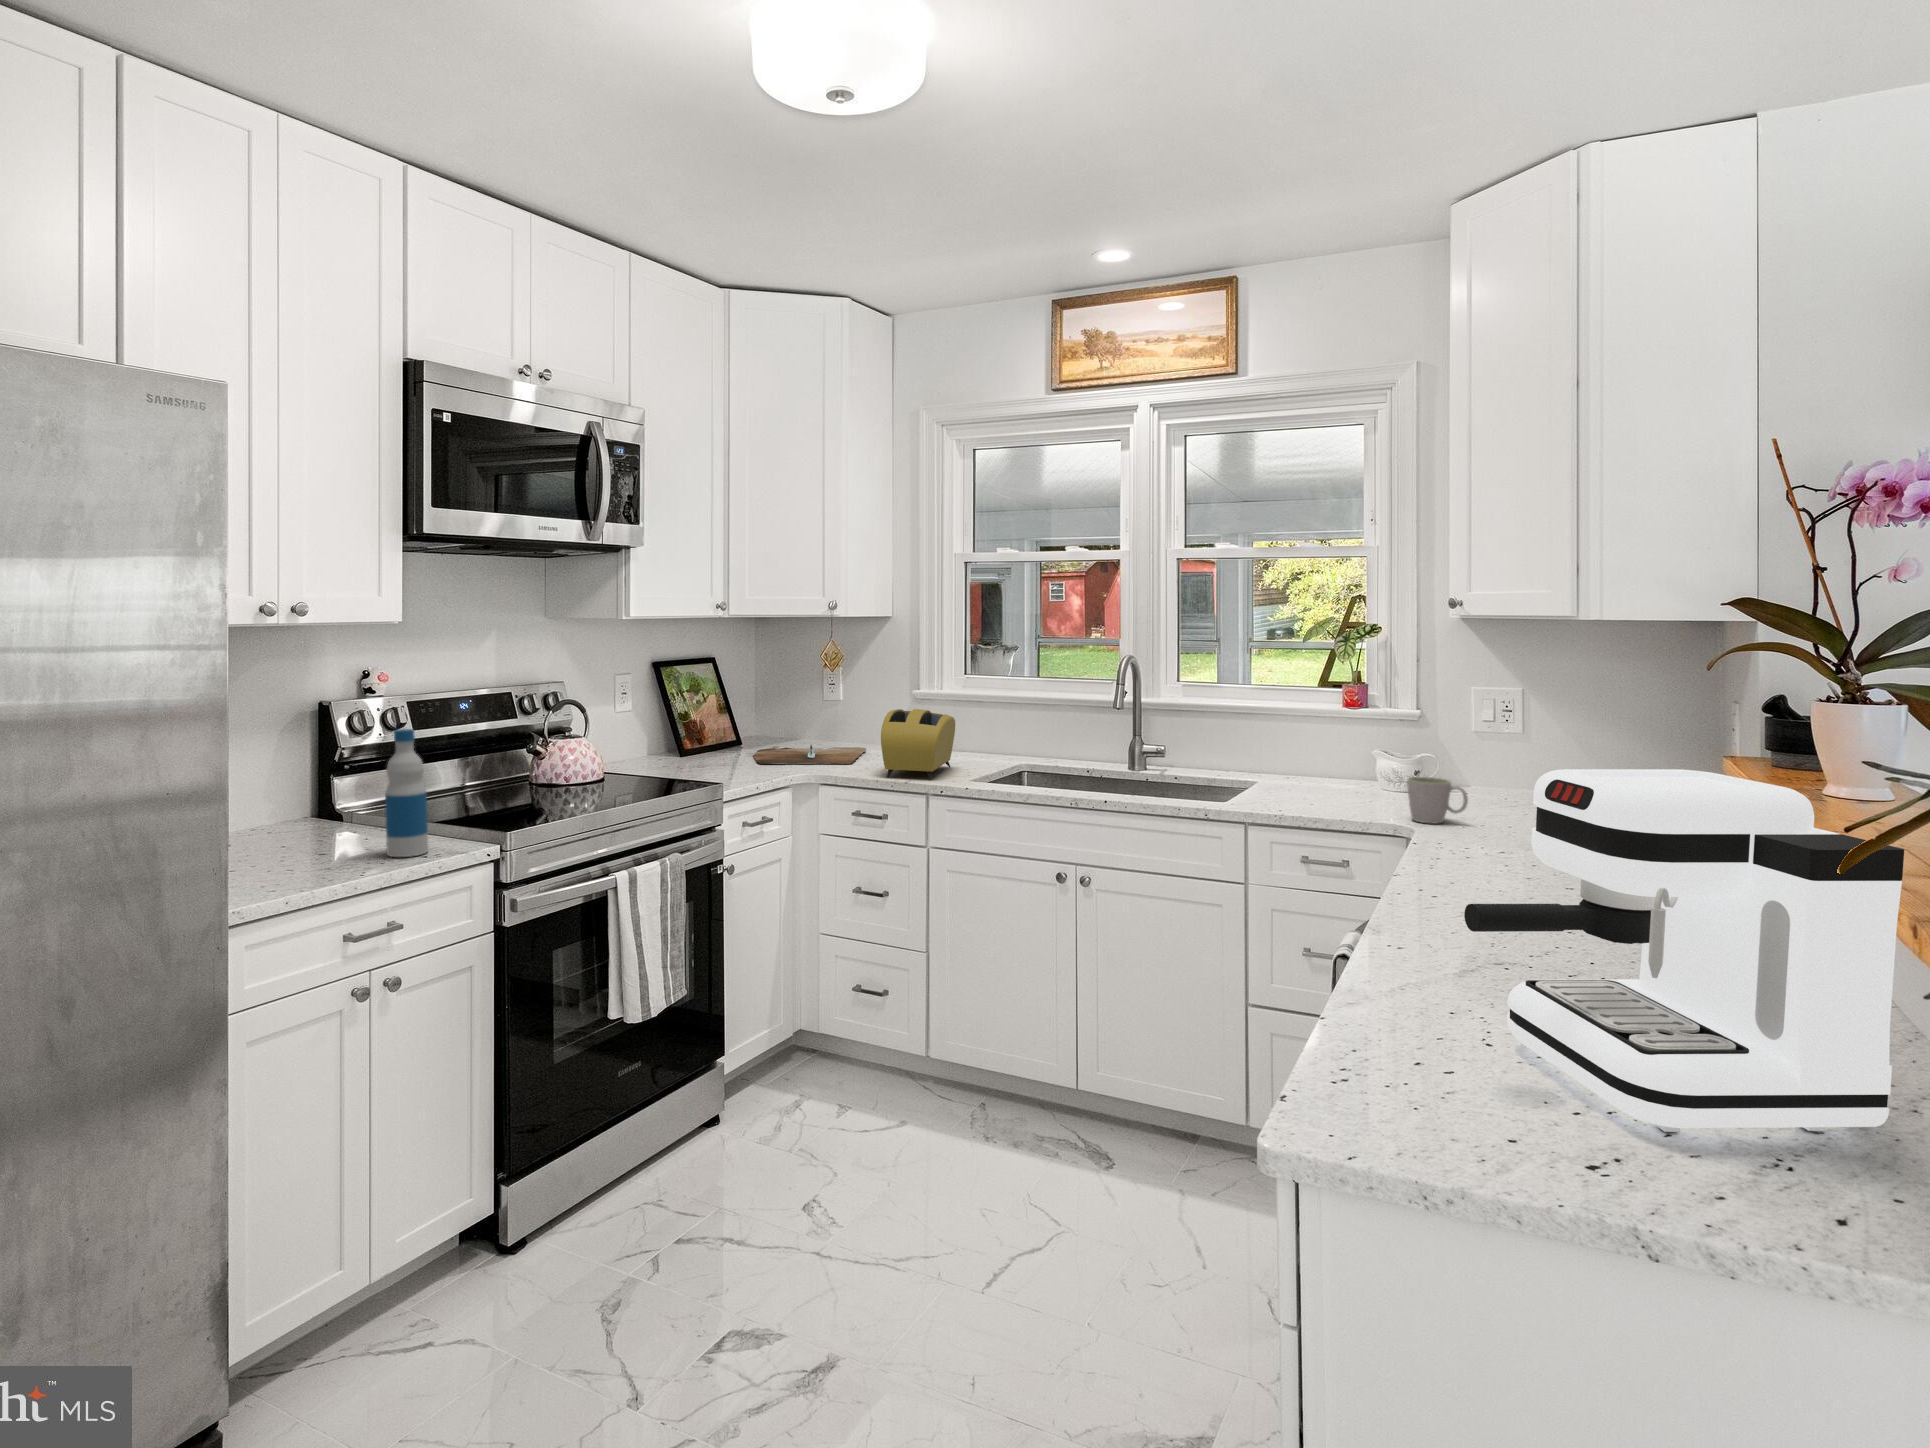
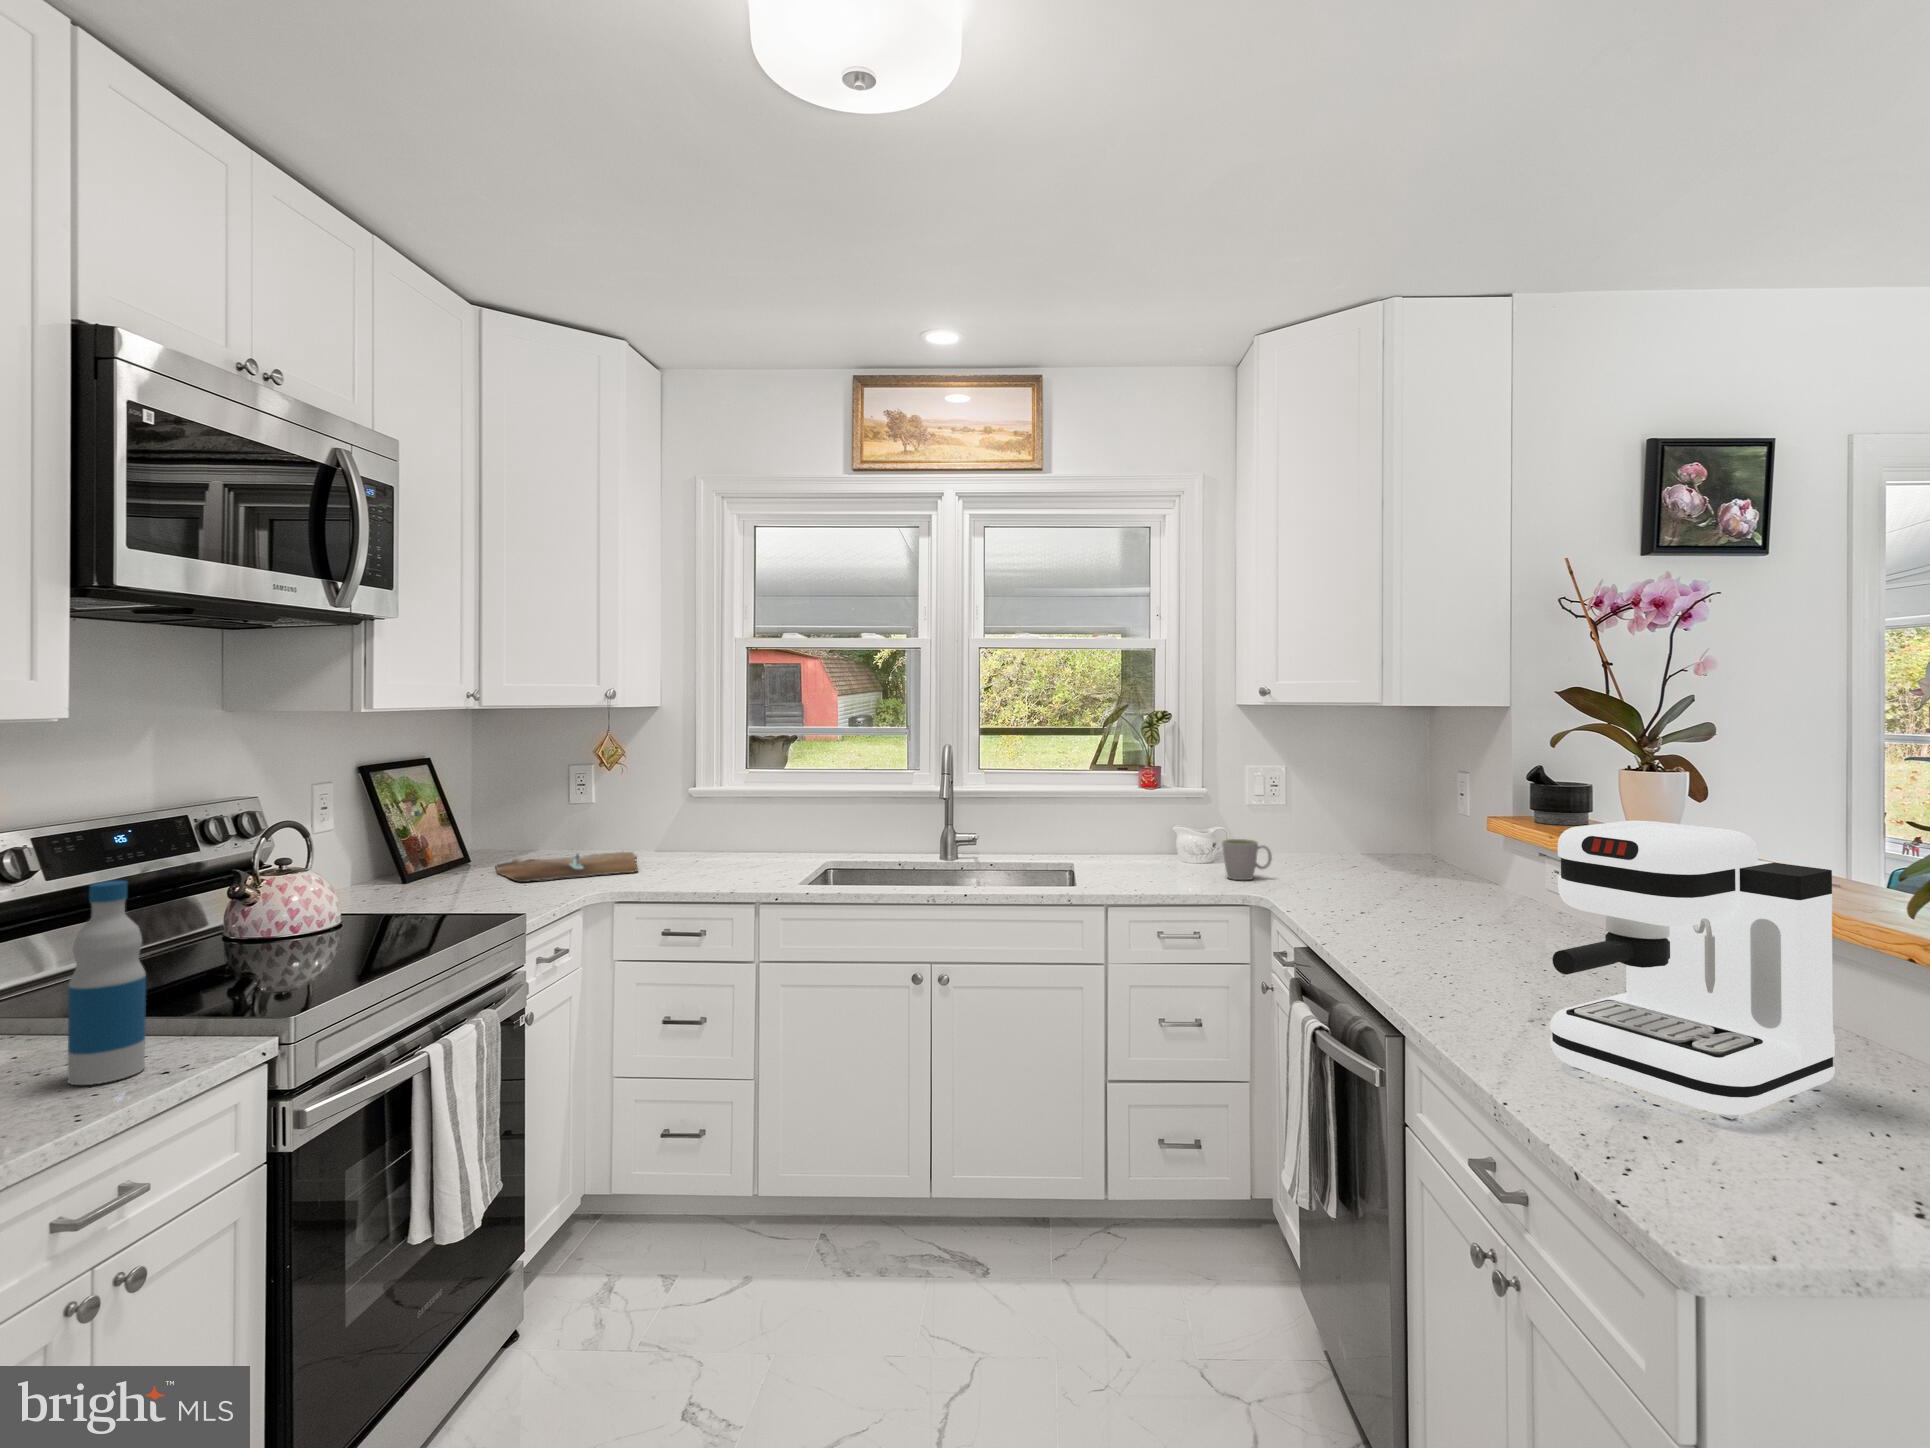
toaster: present [881,709,955,780] -> none [692,804,767,884]

